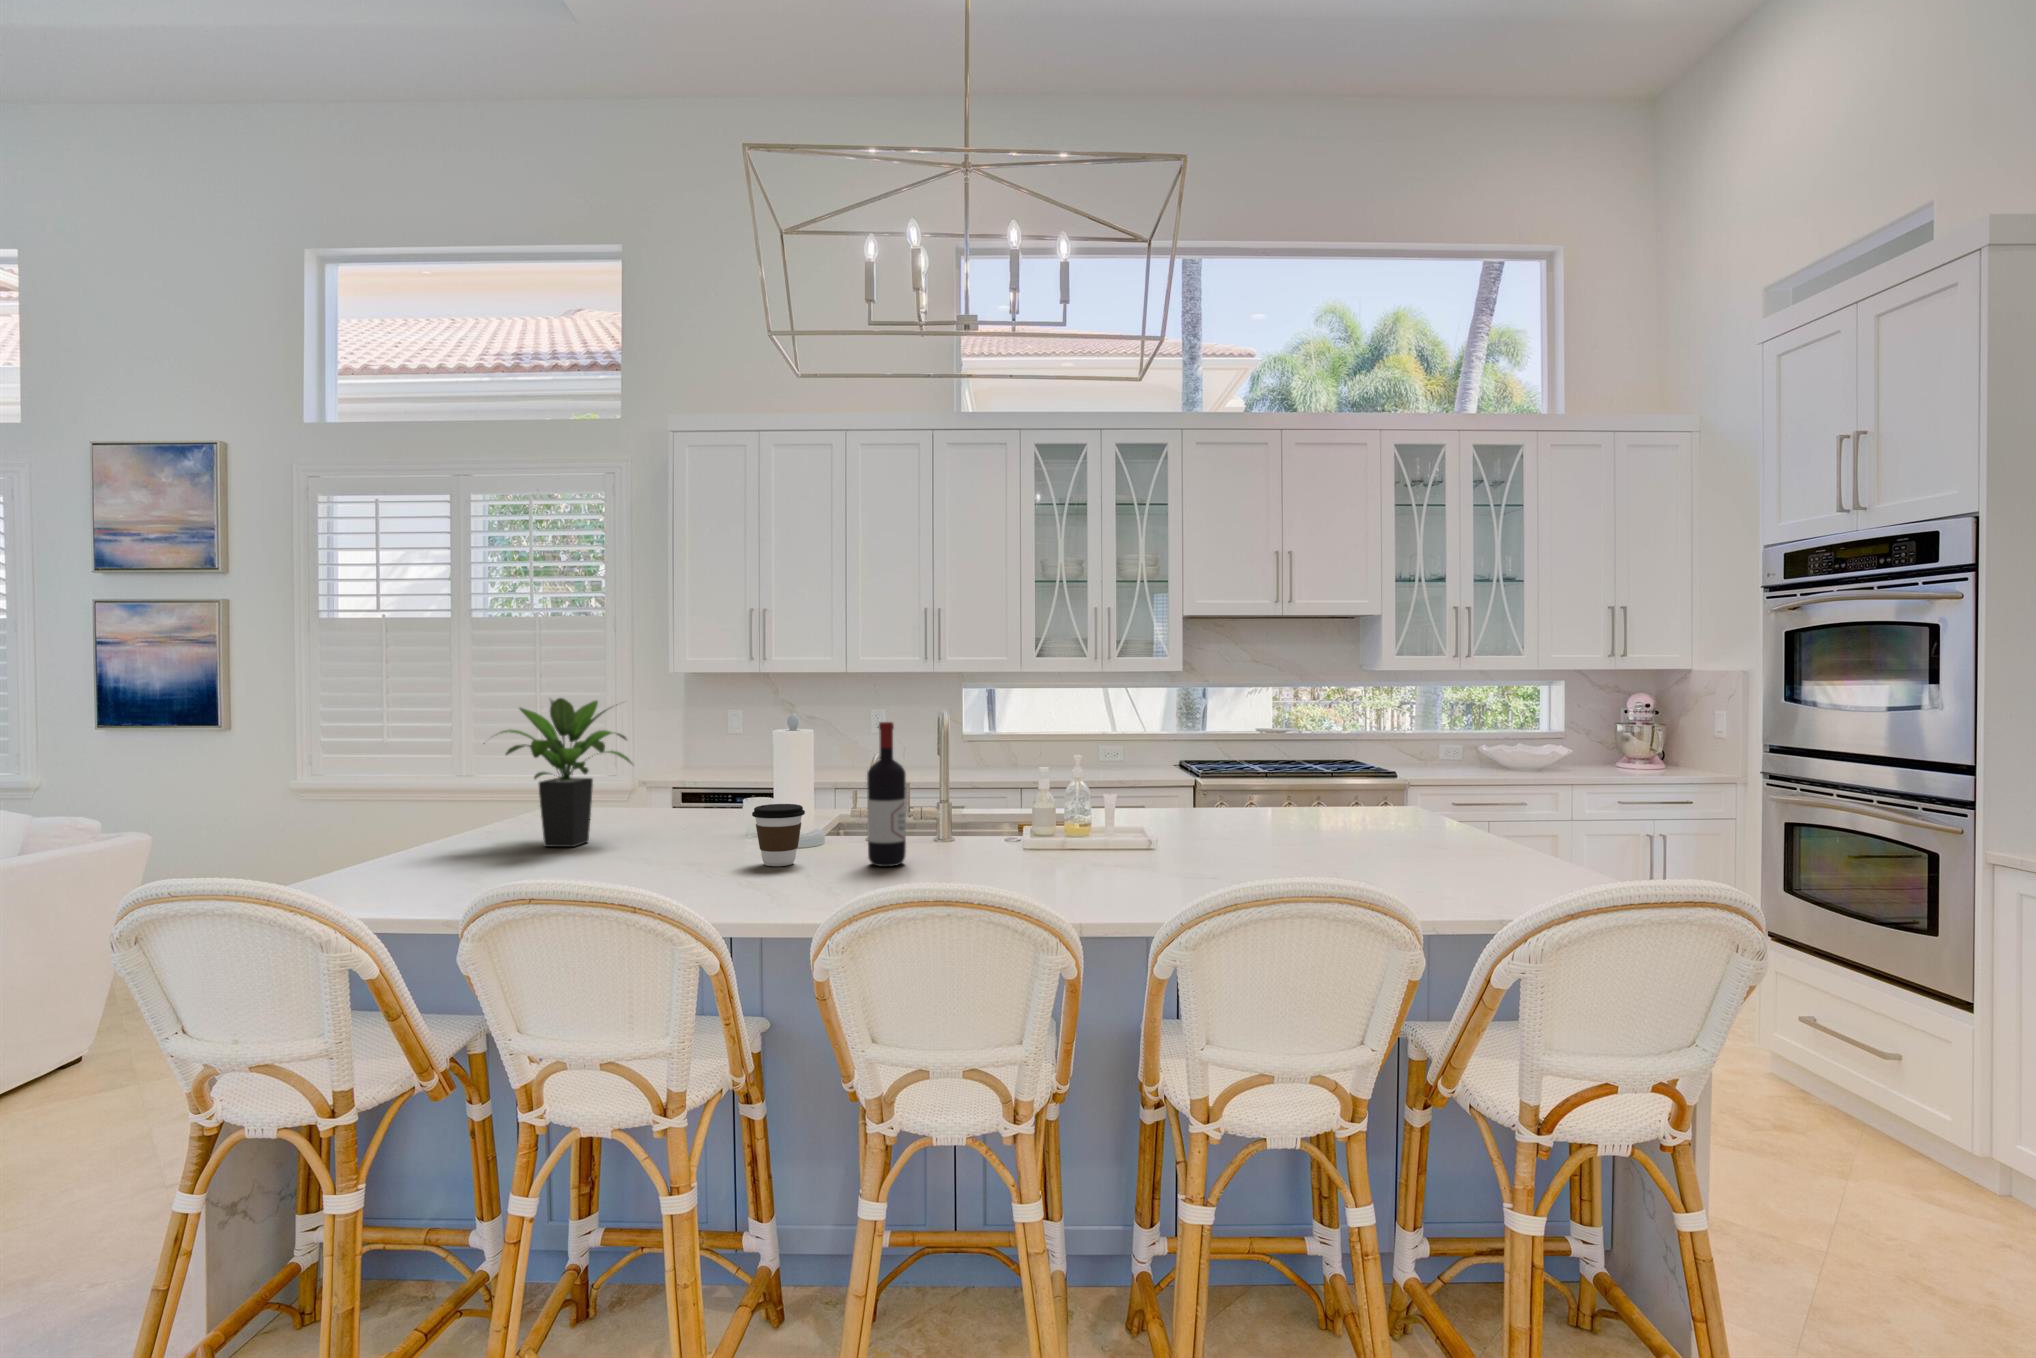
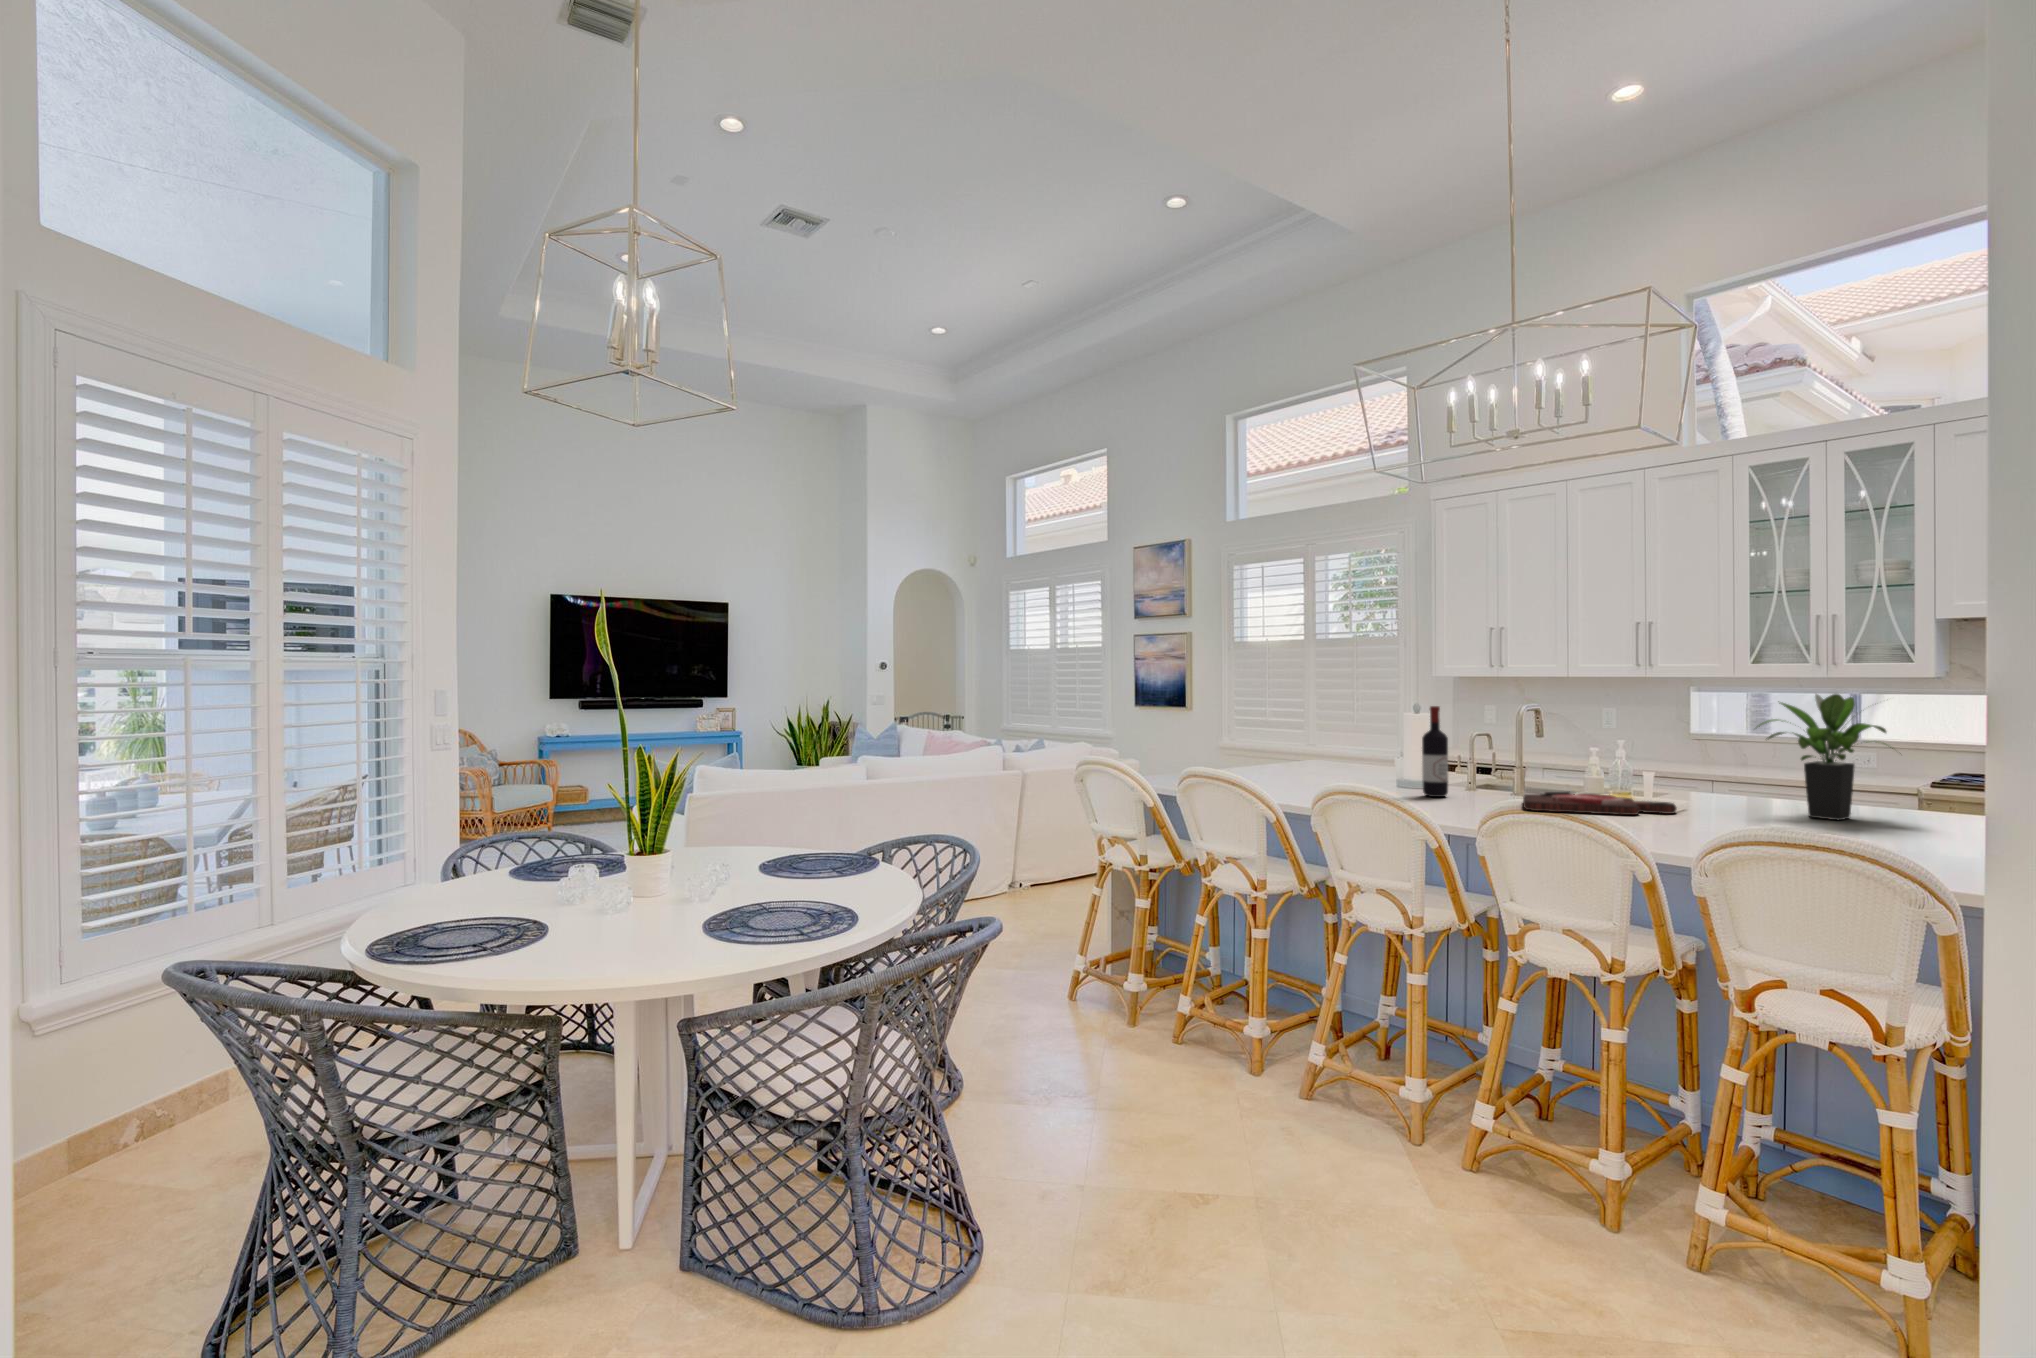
potted plant: present [484,698,632,847] -> present [1759,694,1893,820]
coffee cup: present [752,804,805,866] -> none [1358,755,1391,791]
cutting board: none [1012,832,1195,875] -> present [1523,791,1677,815]

